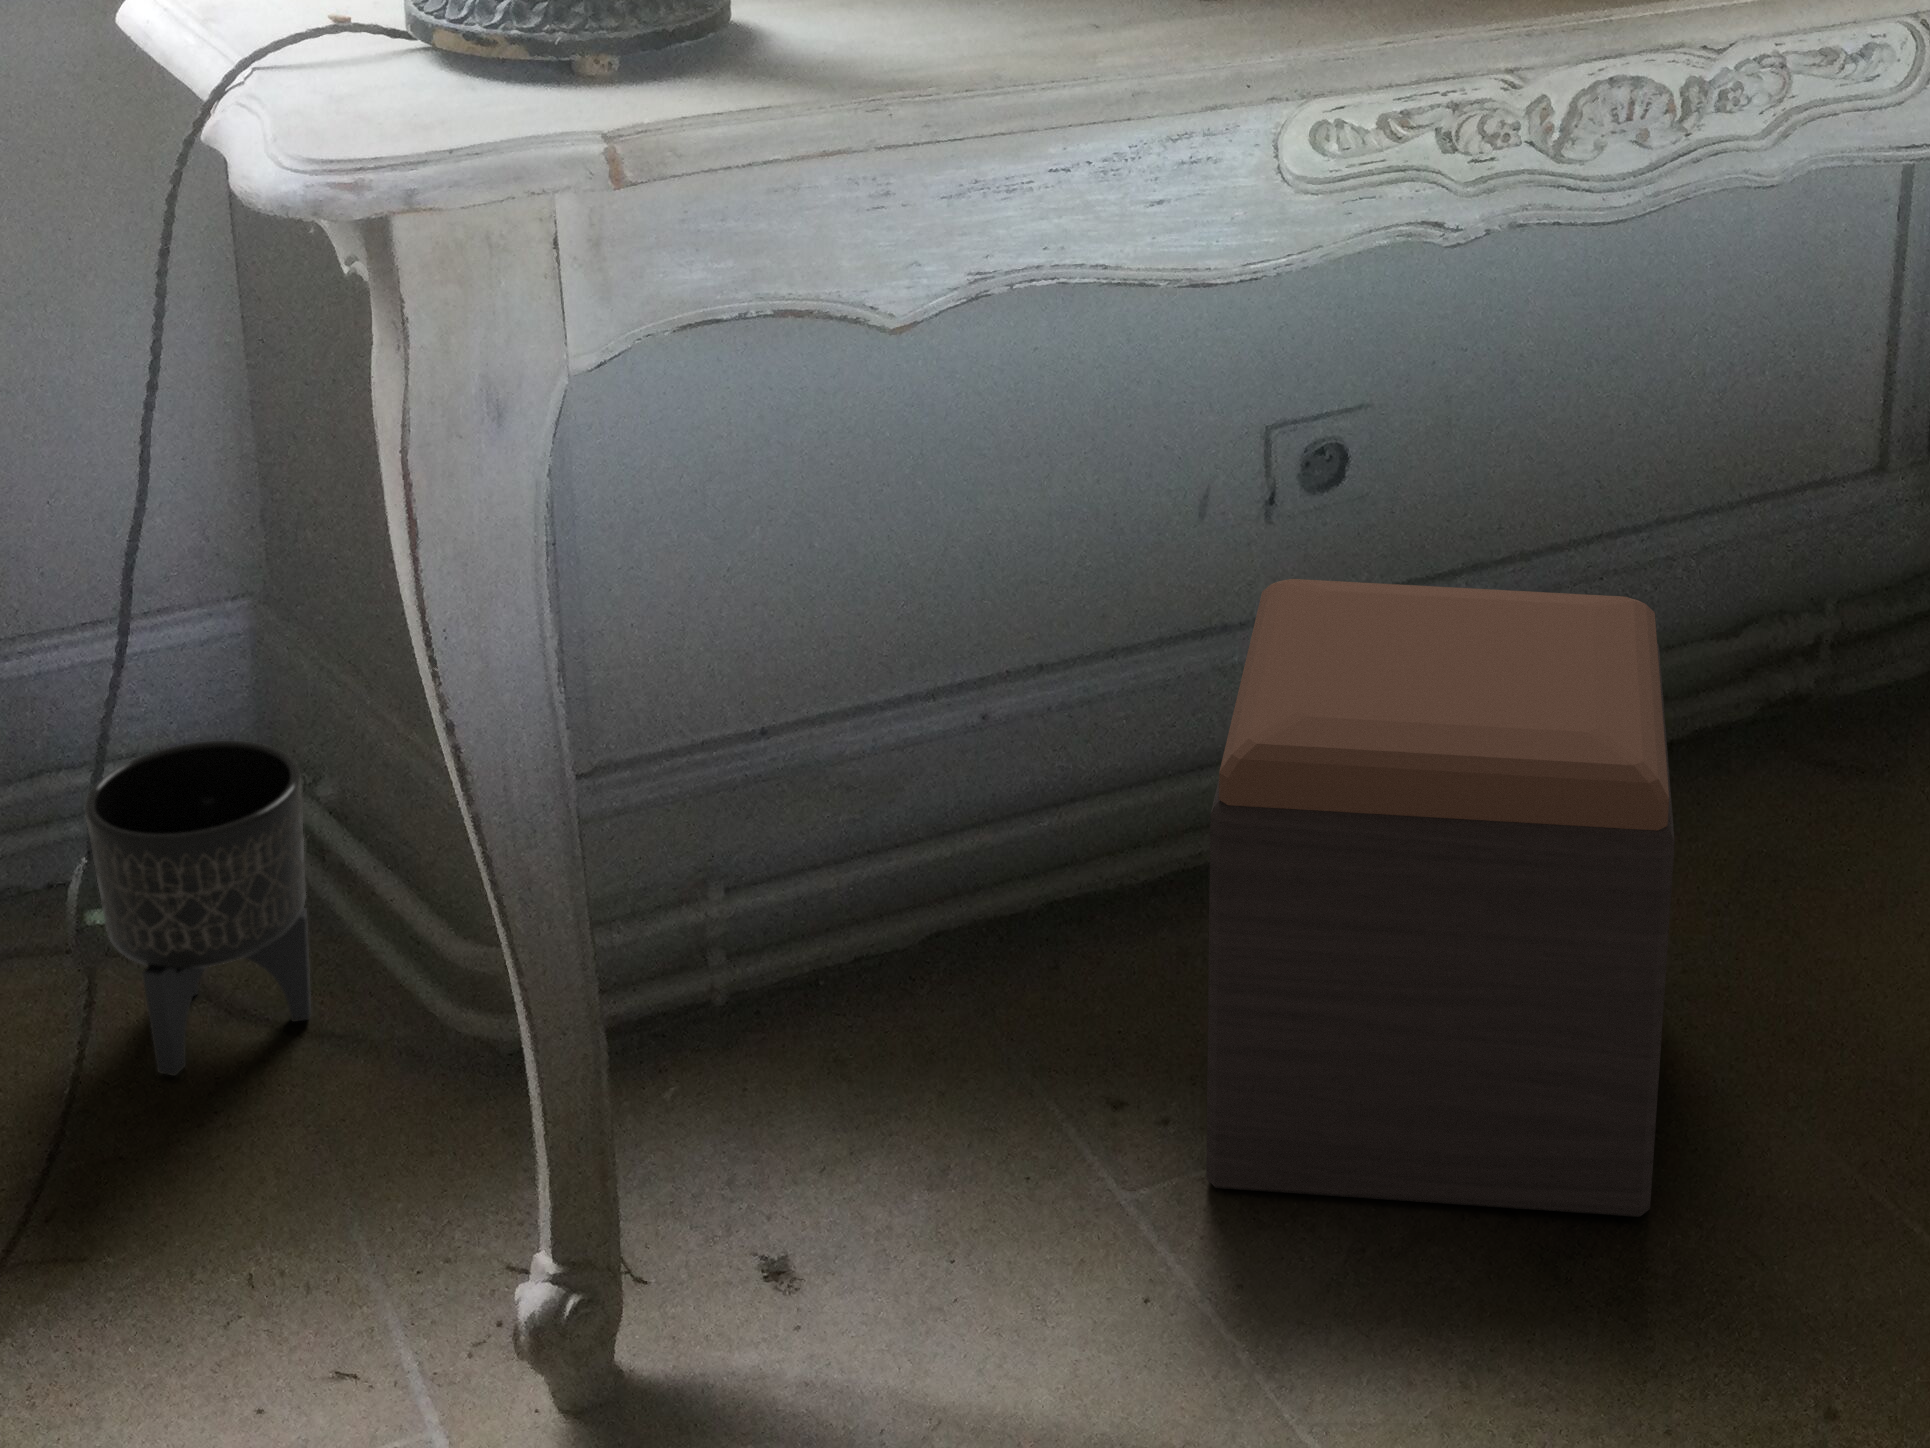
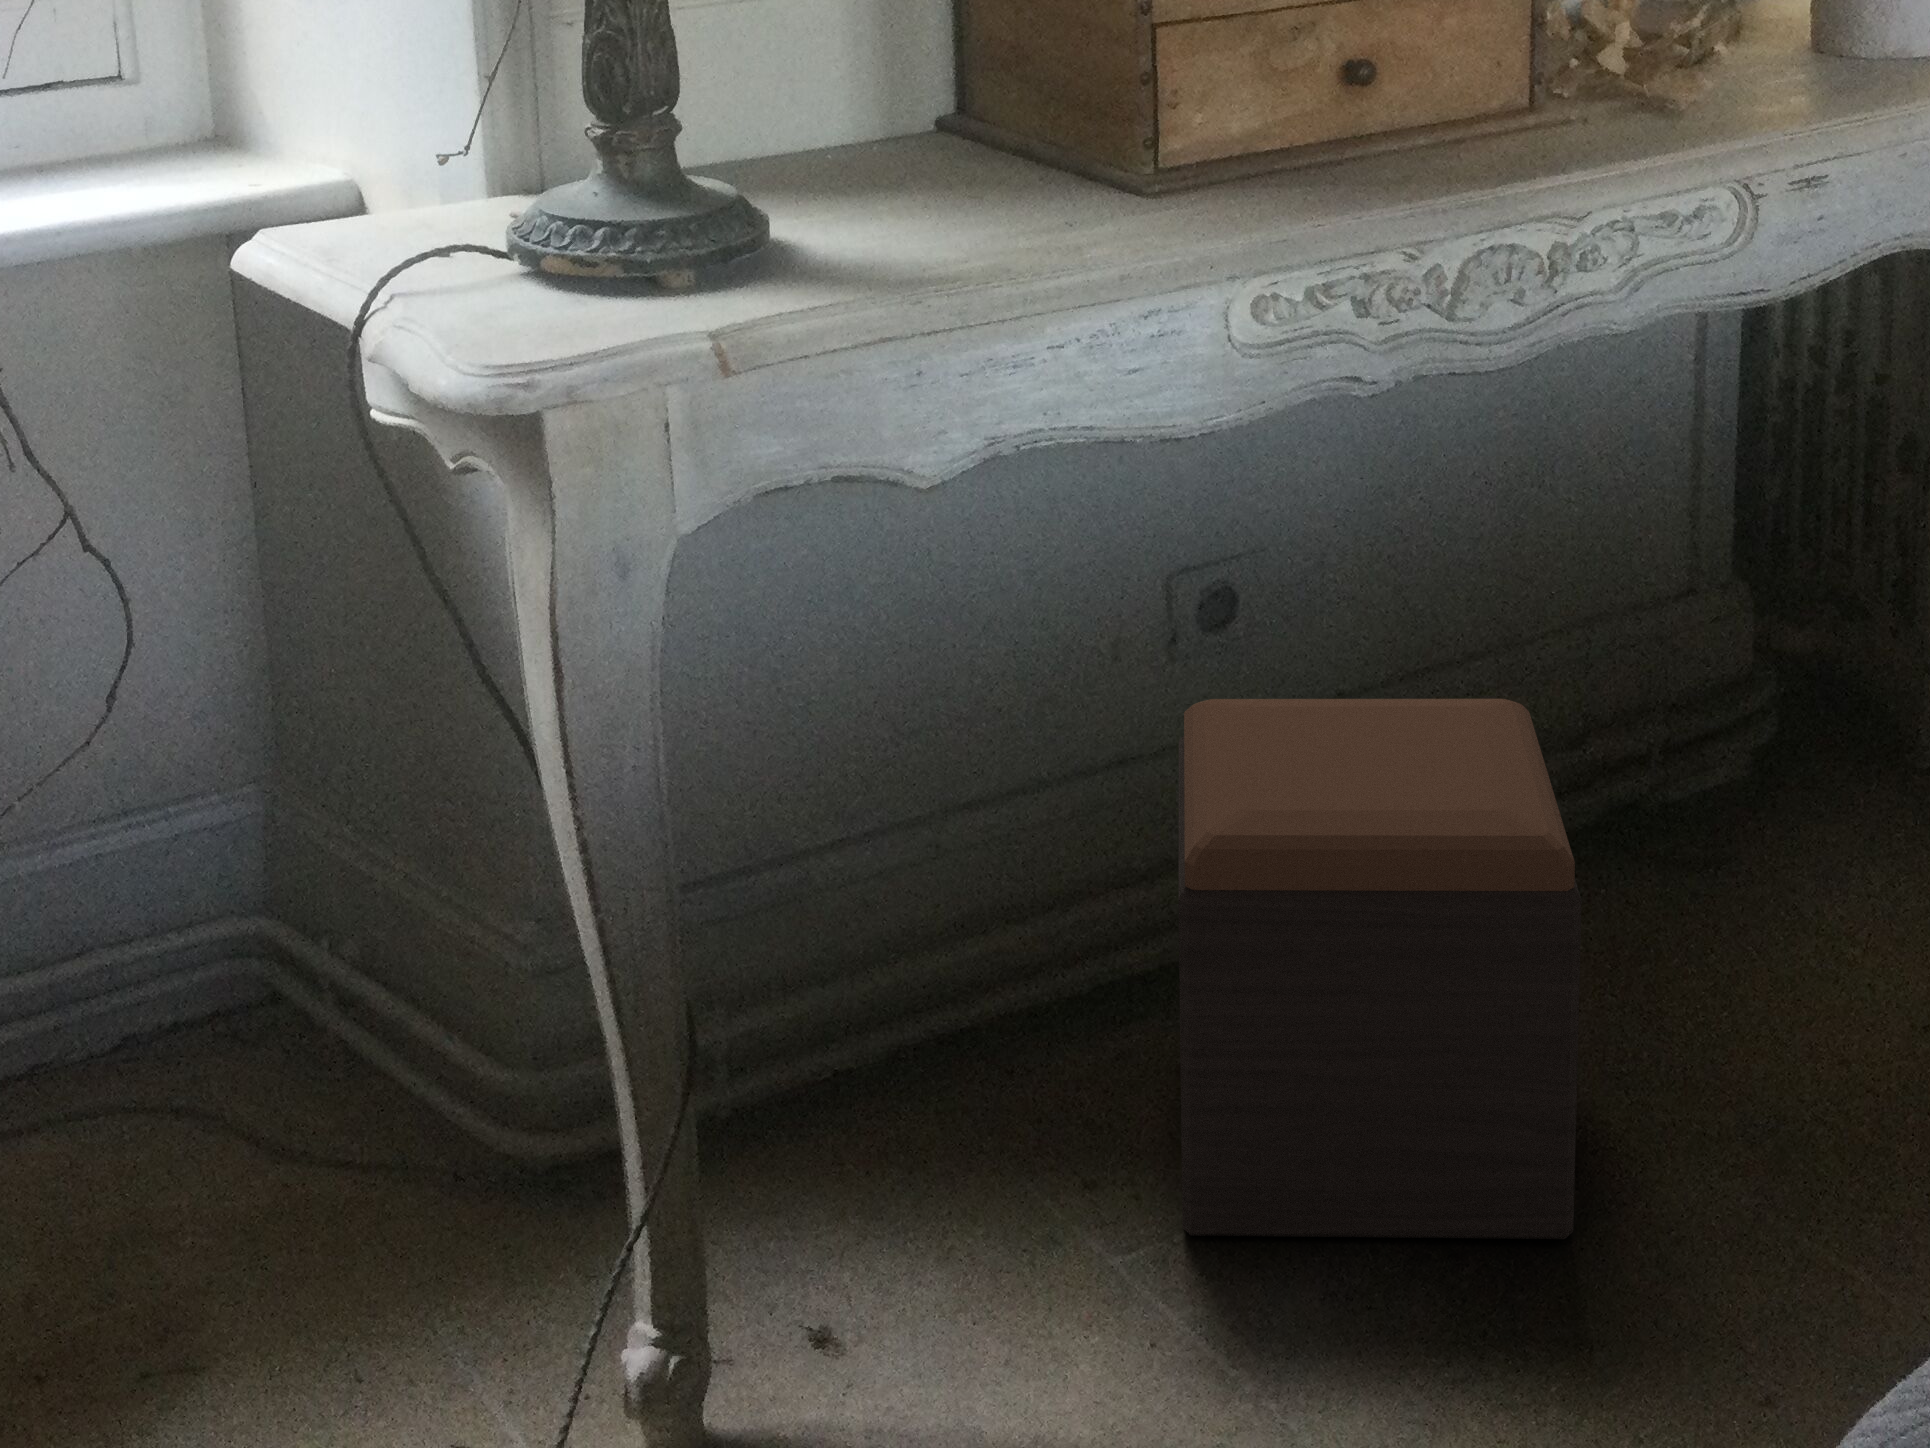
planter: present [85,741,311,1075] -> none [180,891,370,1190]

